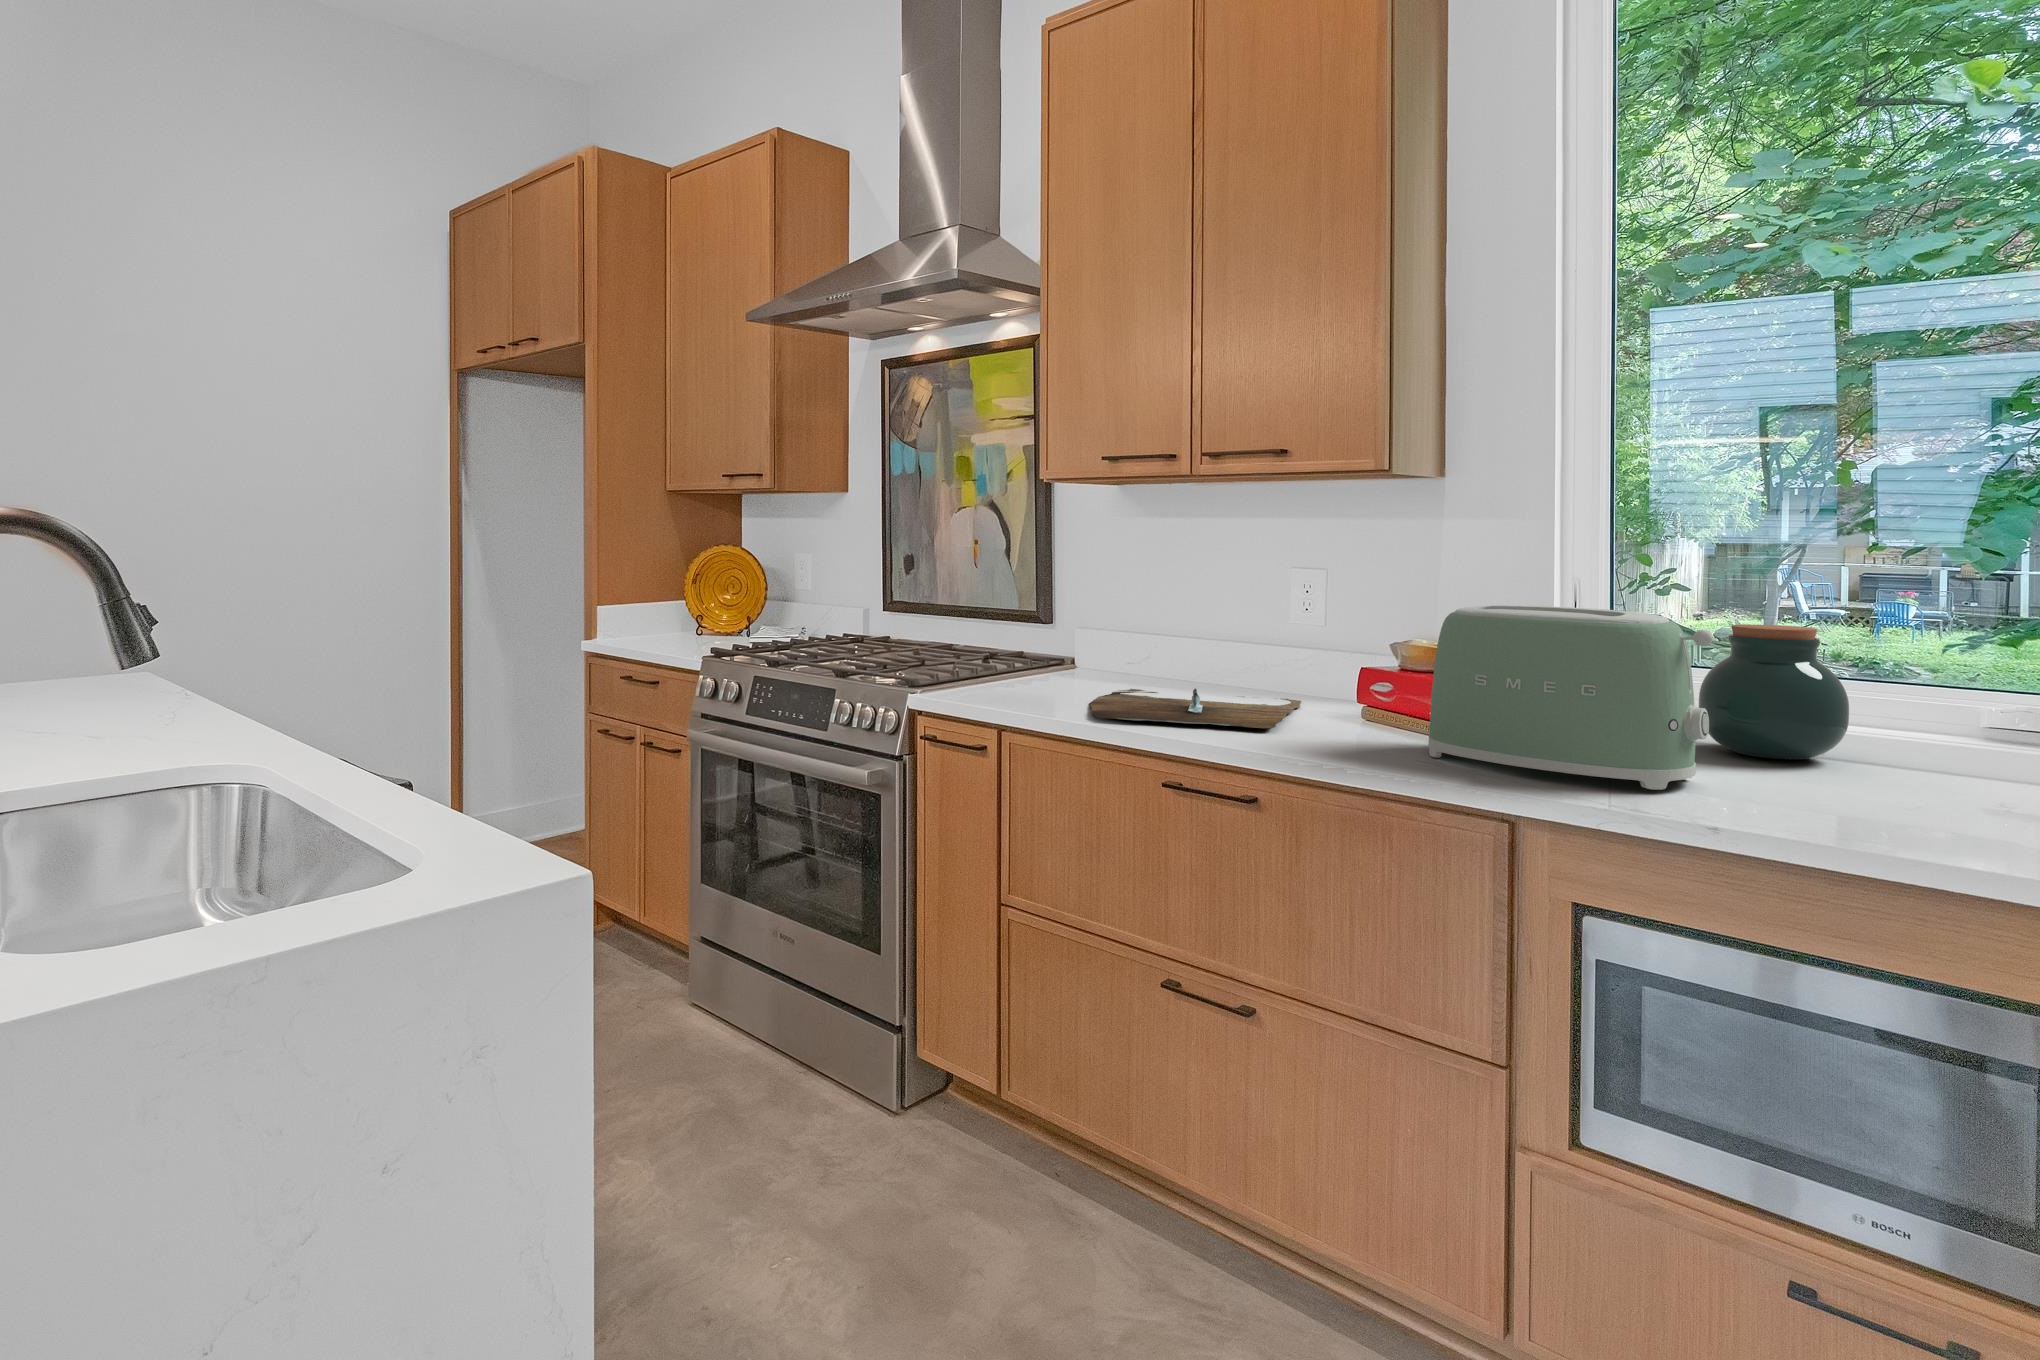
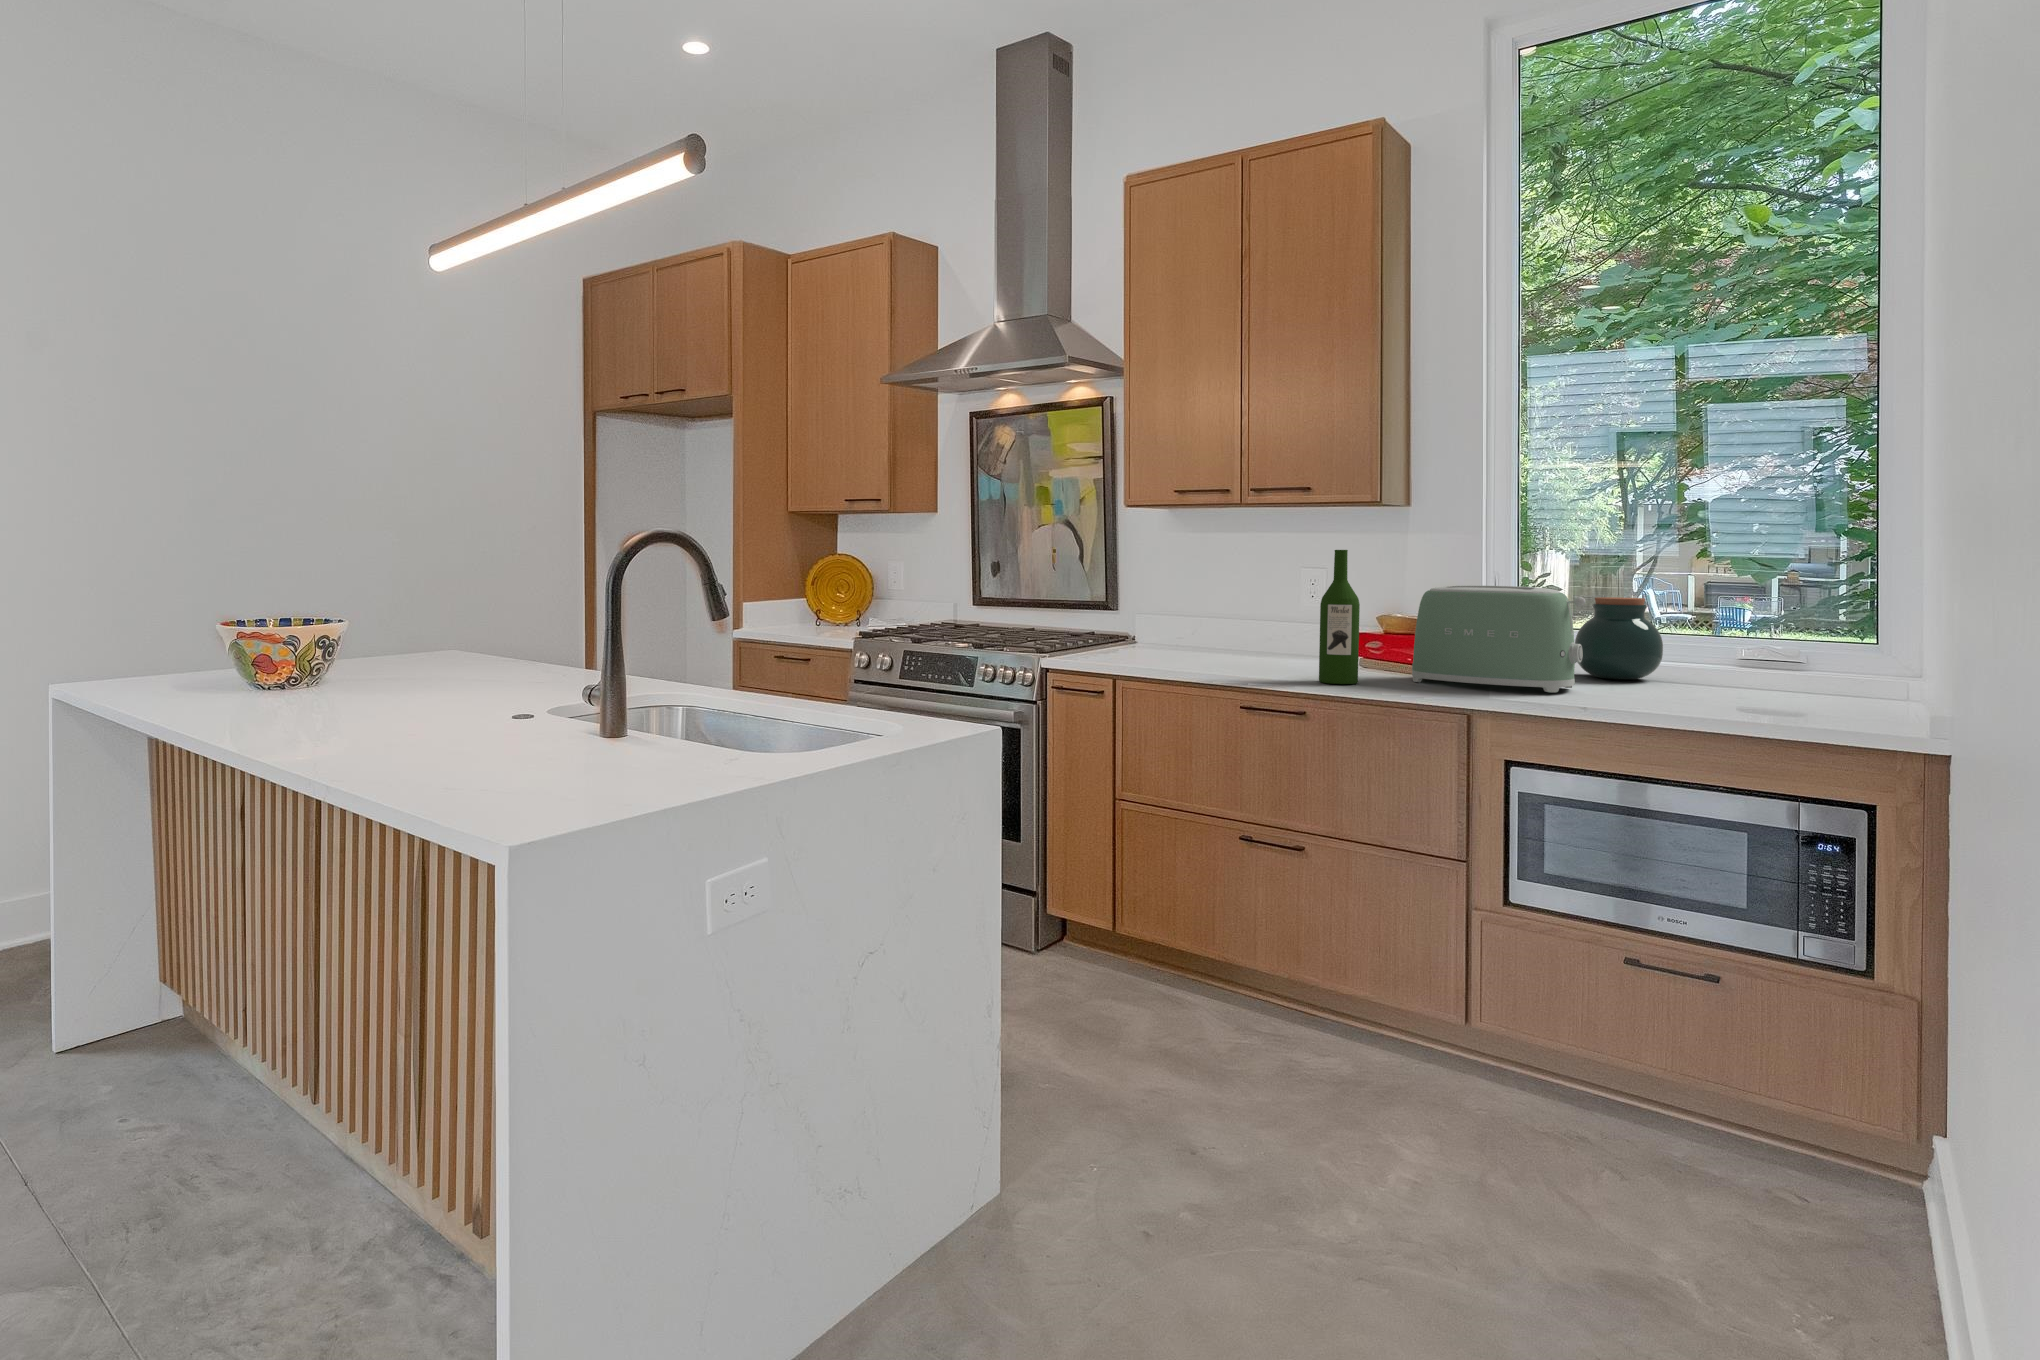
wine bottle: none [1276,547,1339,760] -> present [1319,550,1360,684]
cutting board: present [1090,688,1301,728] -> none [1174,648,1316,670]

